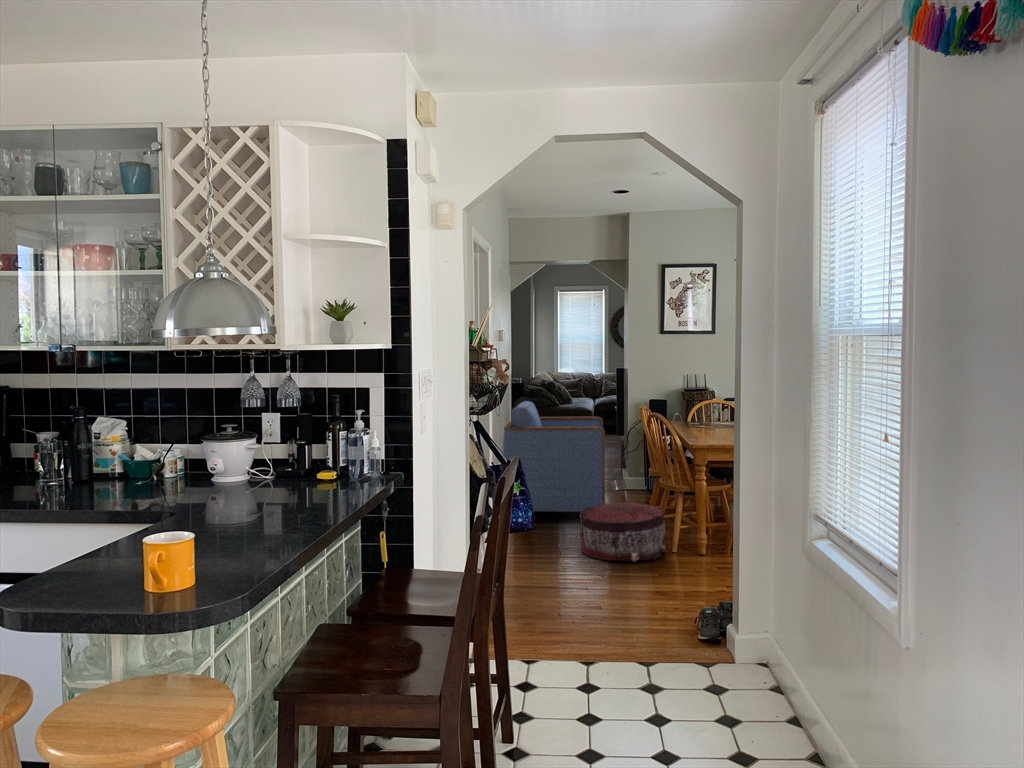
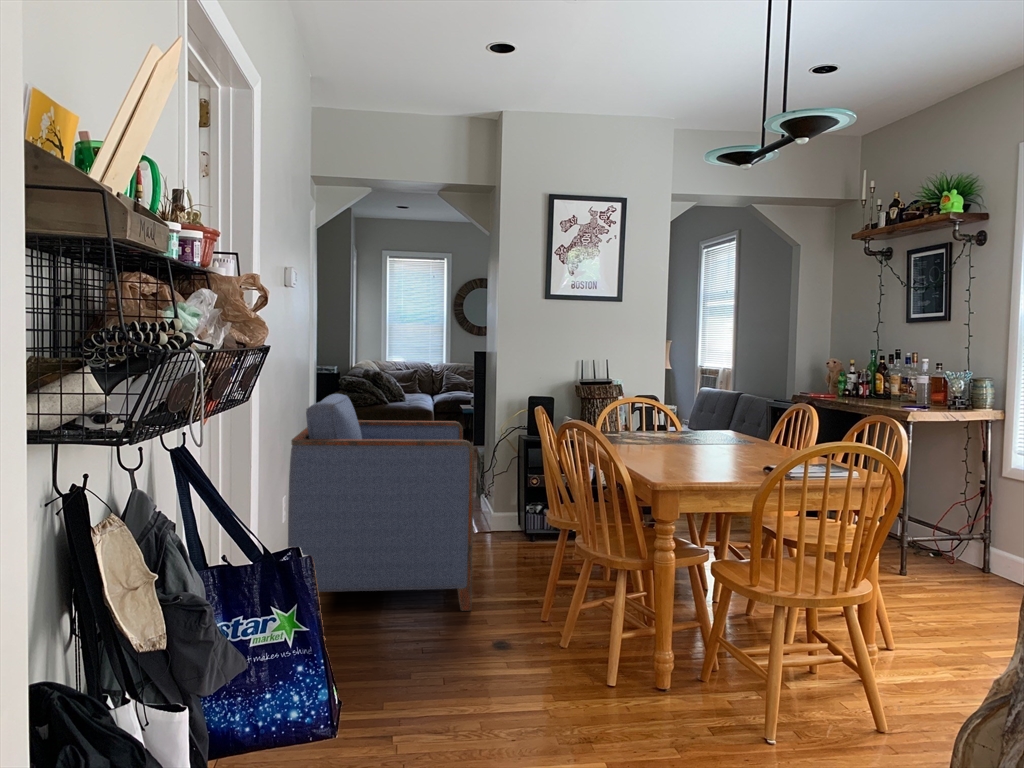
pouf: present [579,502,665,561] -> none [432,581,598,720]

